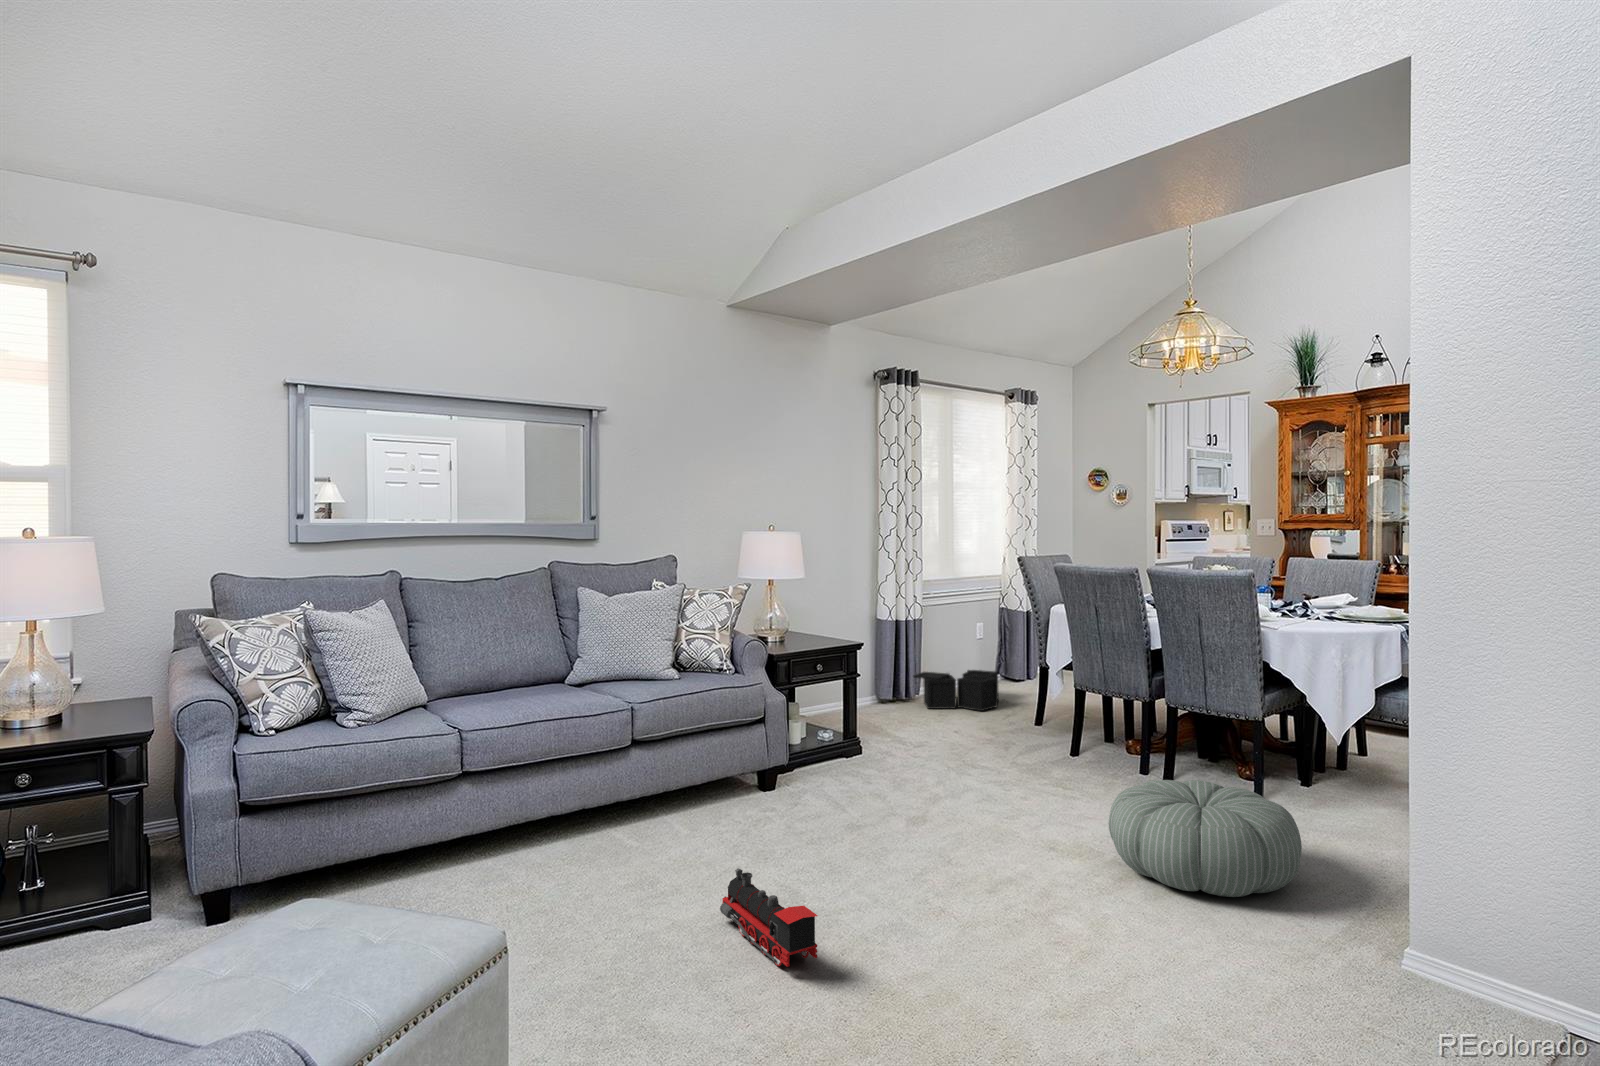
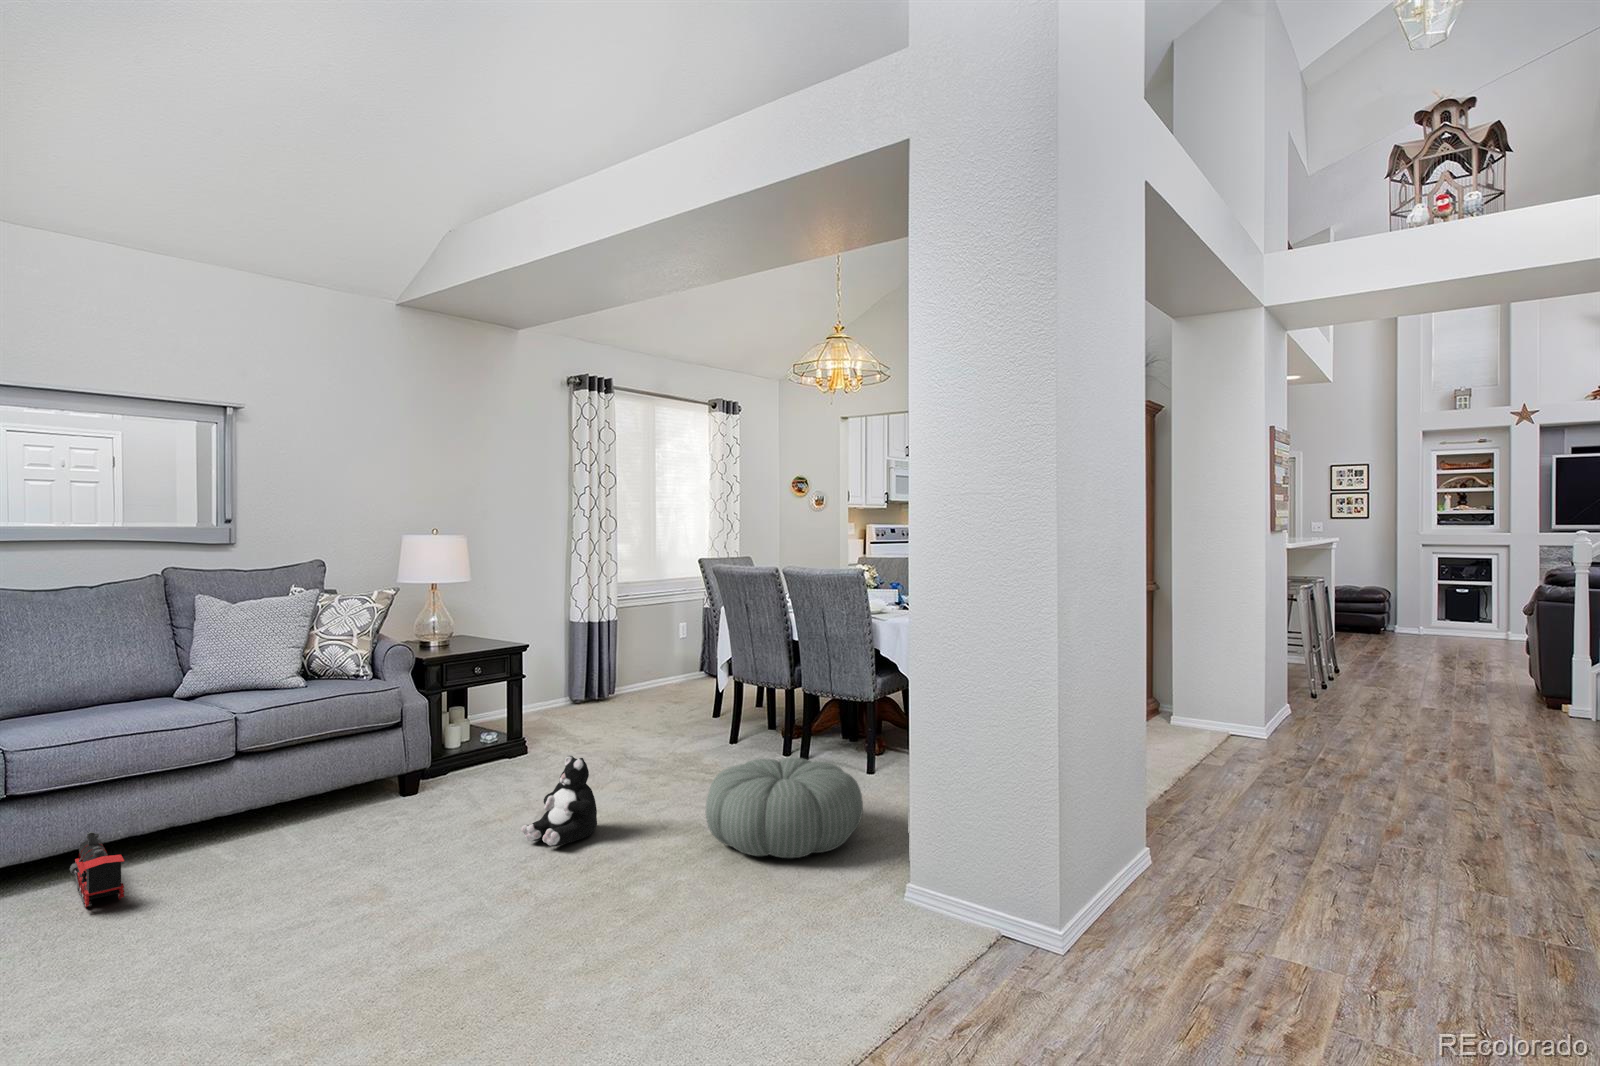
storage bin: present [913,670,999,711] -> none [605,668,699,707]
plush toy: none [912,764,986,859] -> present [521,756,597,846]
toy train: present [720,868,818,967] -> present [70,831,124,907]

